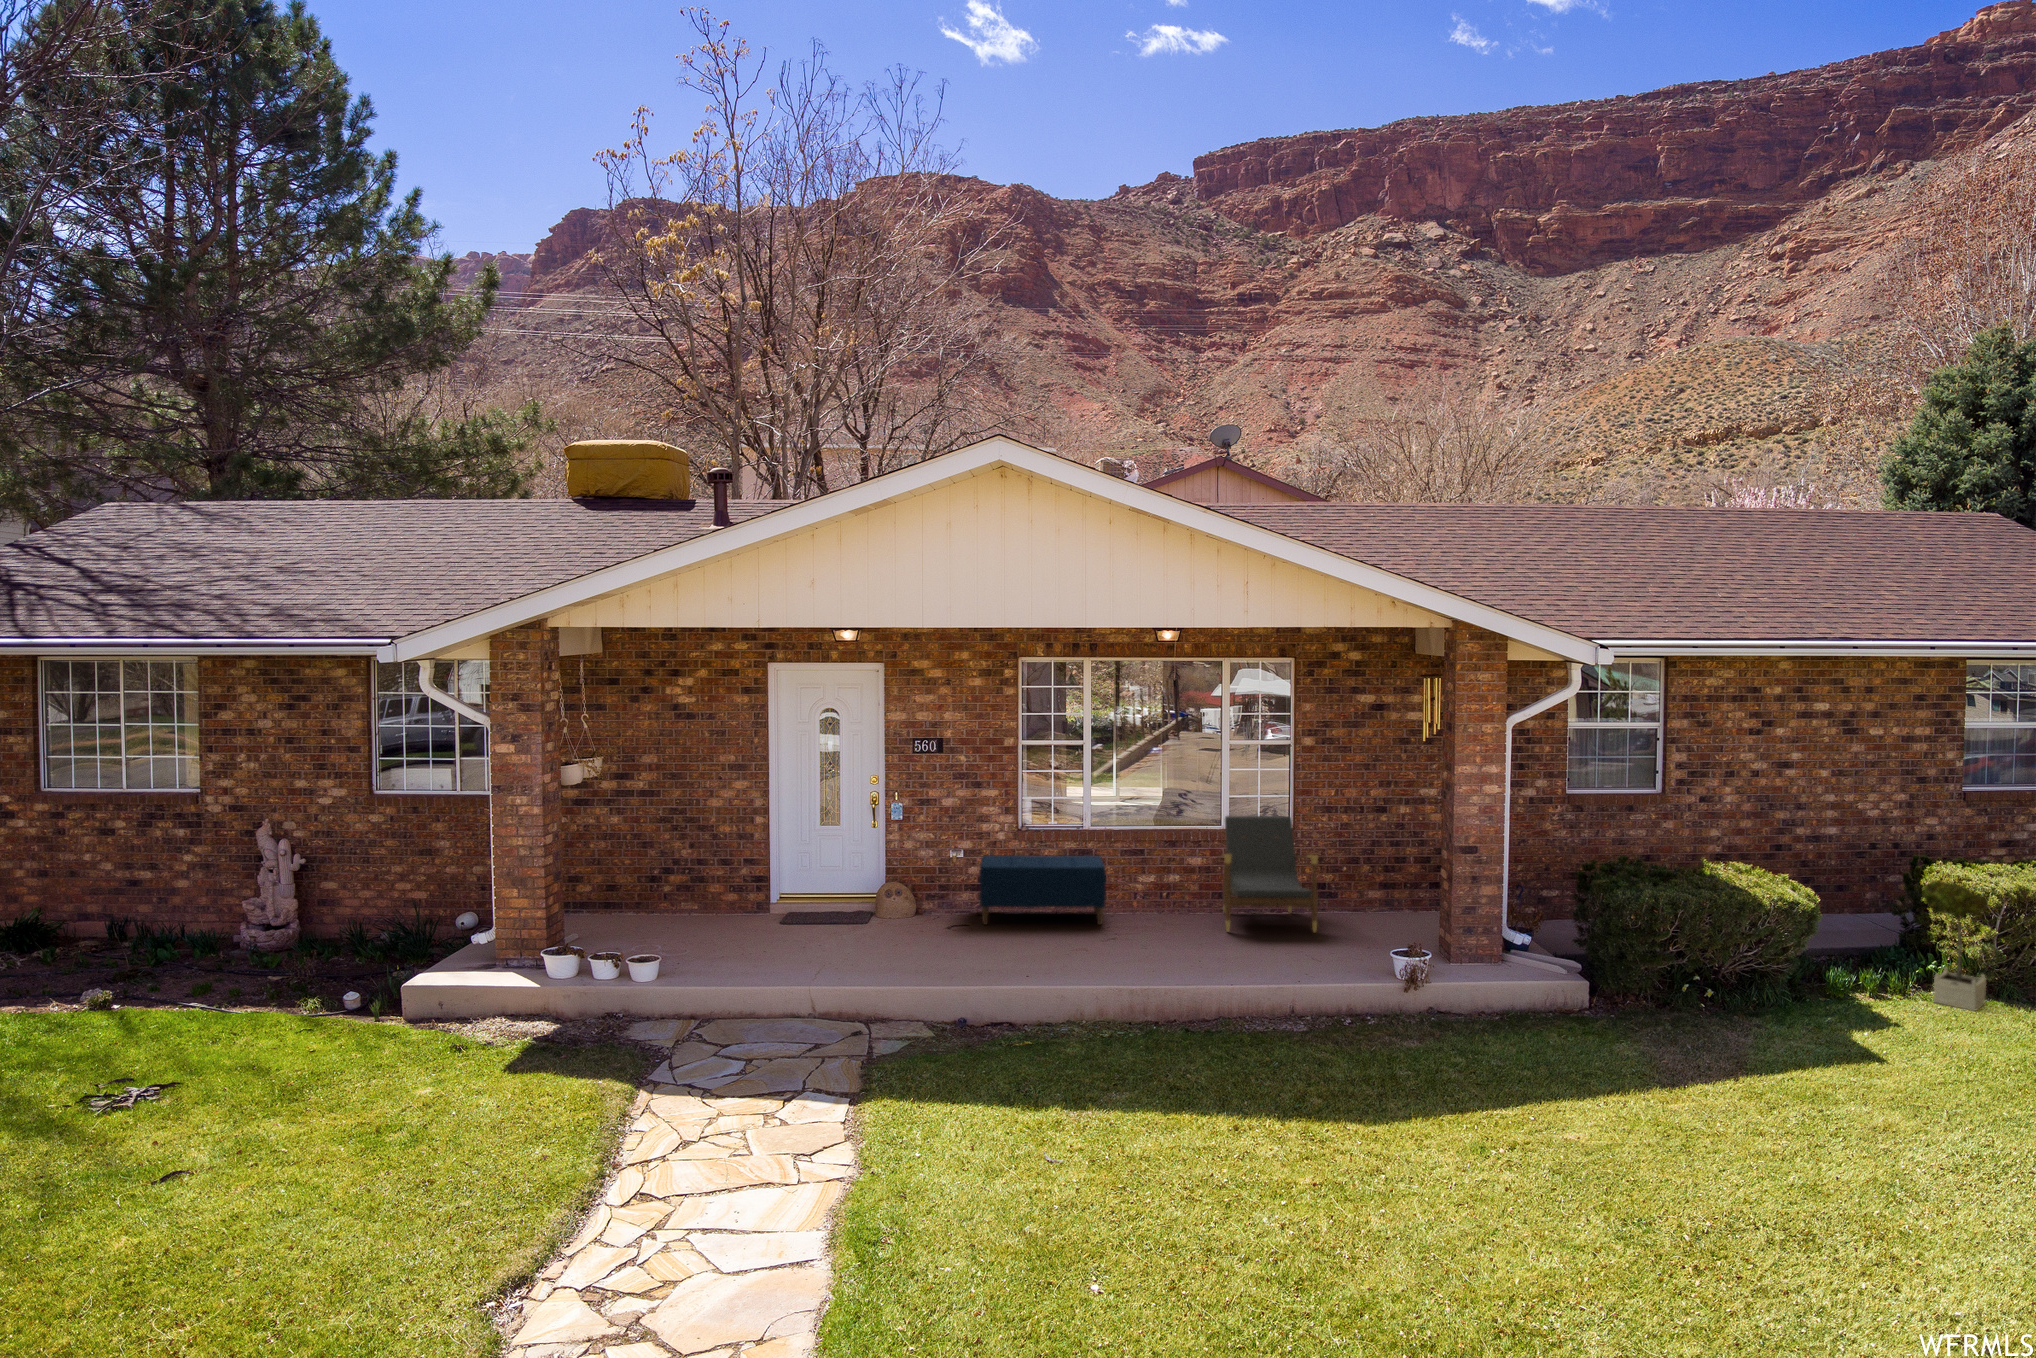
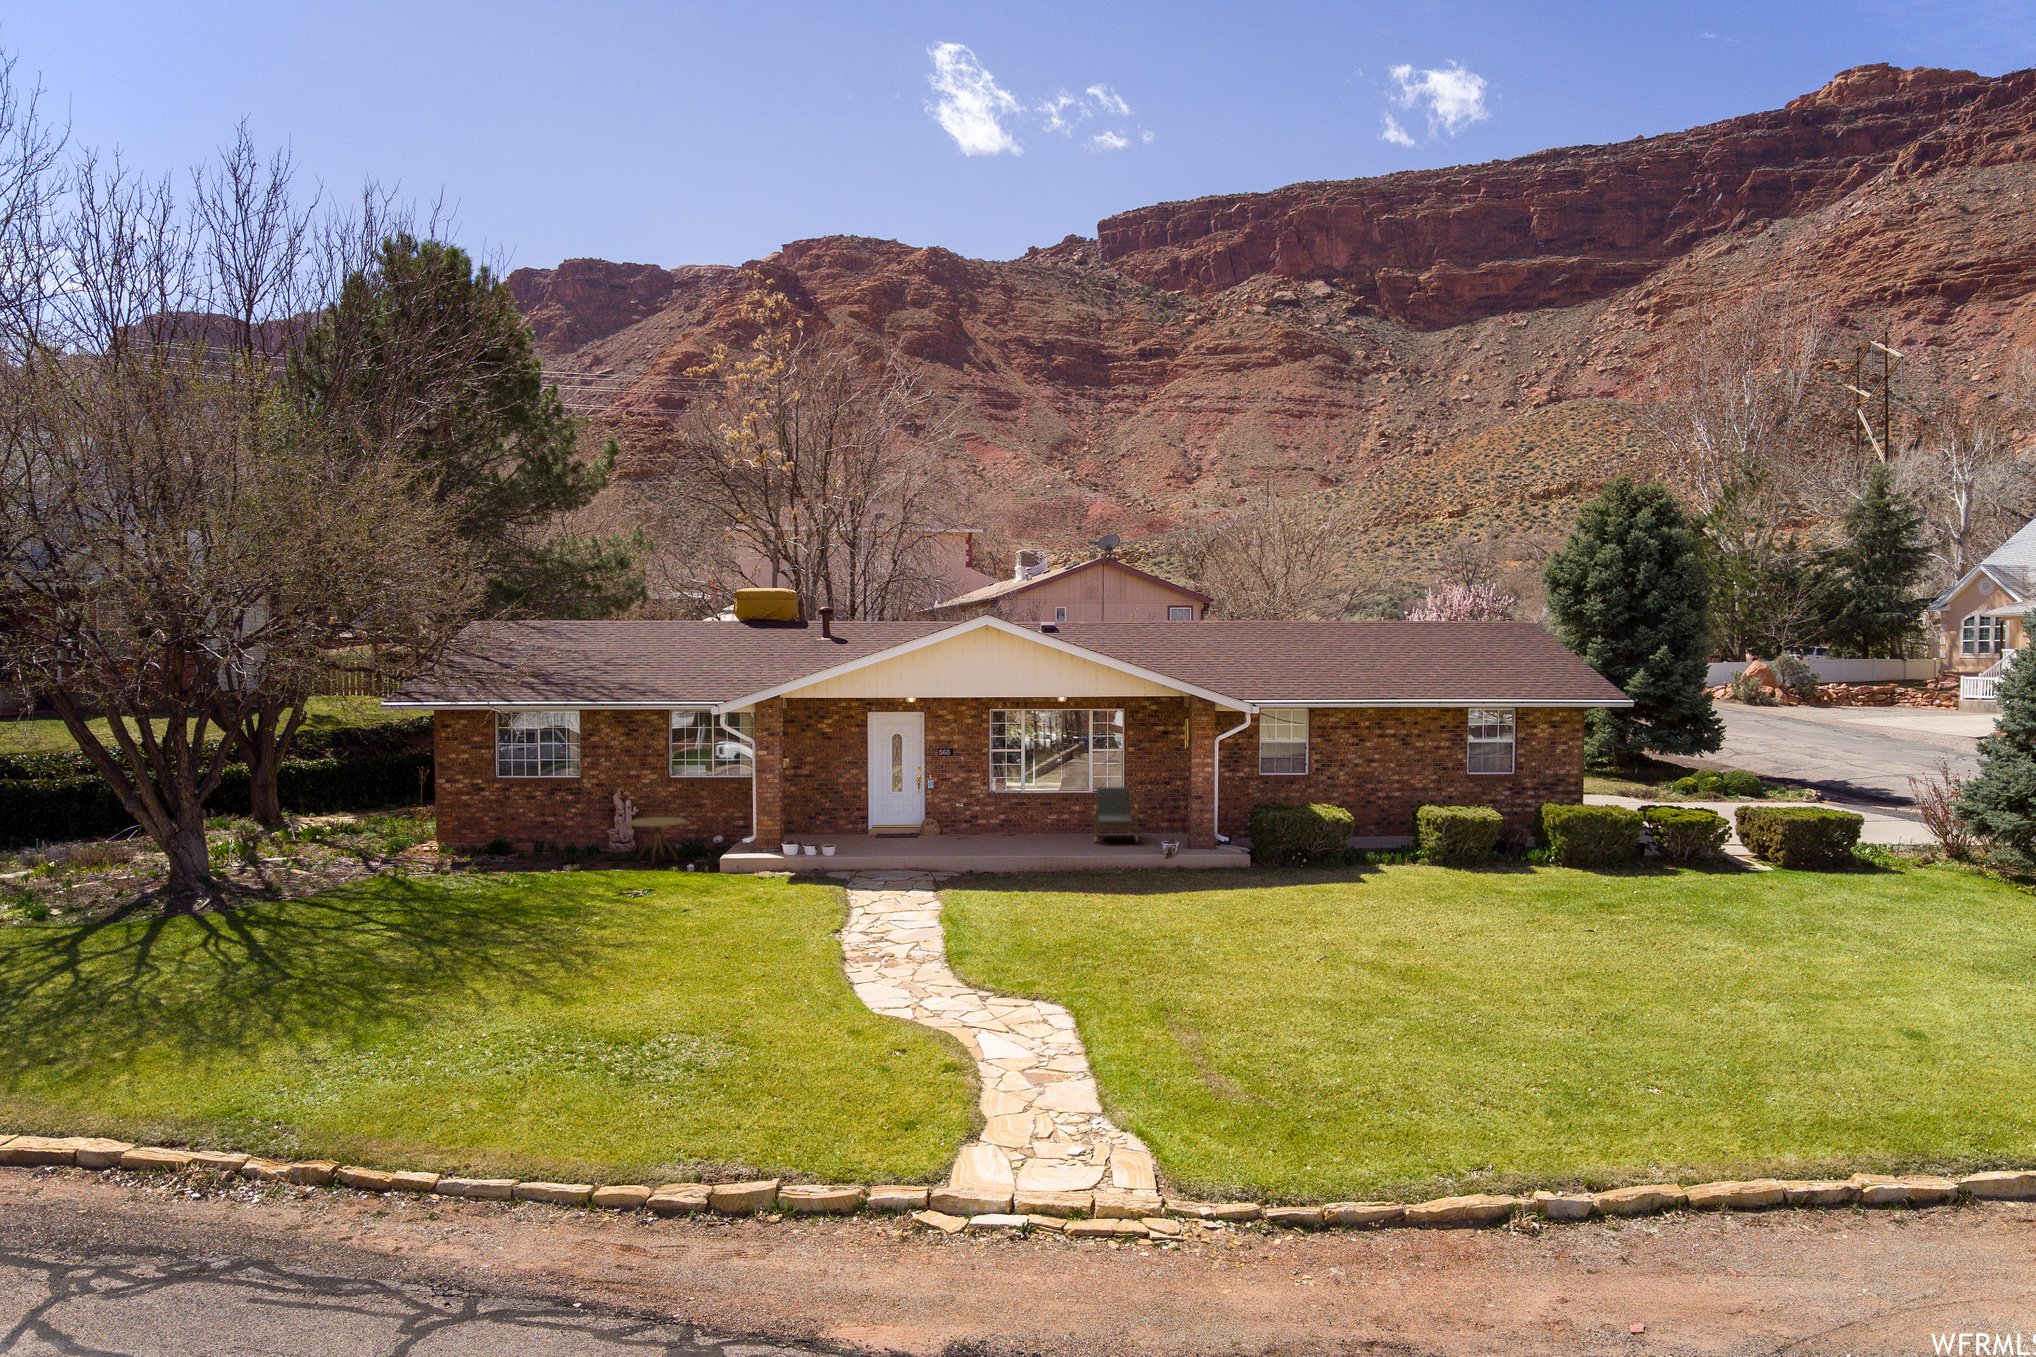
bench: present [979,855,1106,925] -> none [975,807,1037,840]
round table: none [261,871,396,975] -> present [628,817,687,859]
potted tree: present [1922,880,1988,1011] -> none [1399,810,1424,867]

